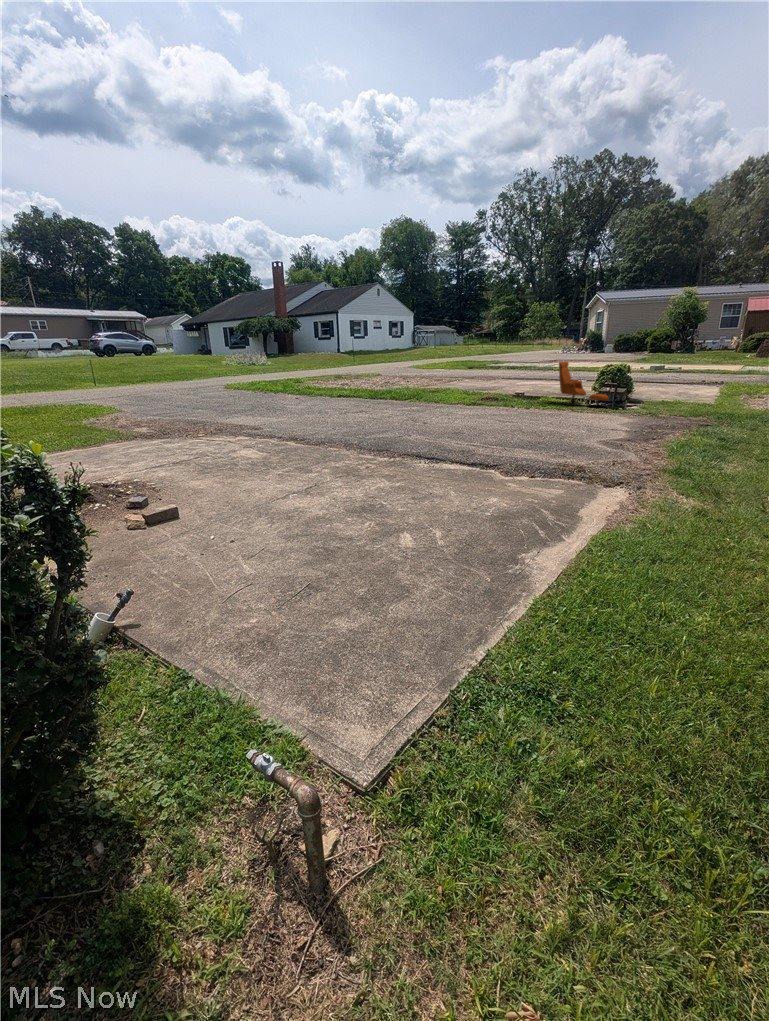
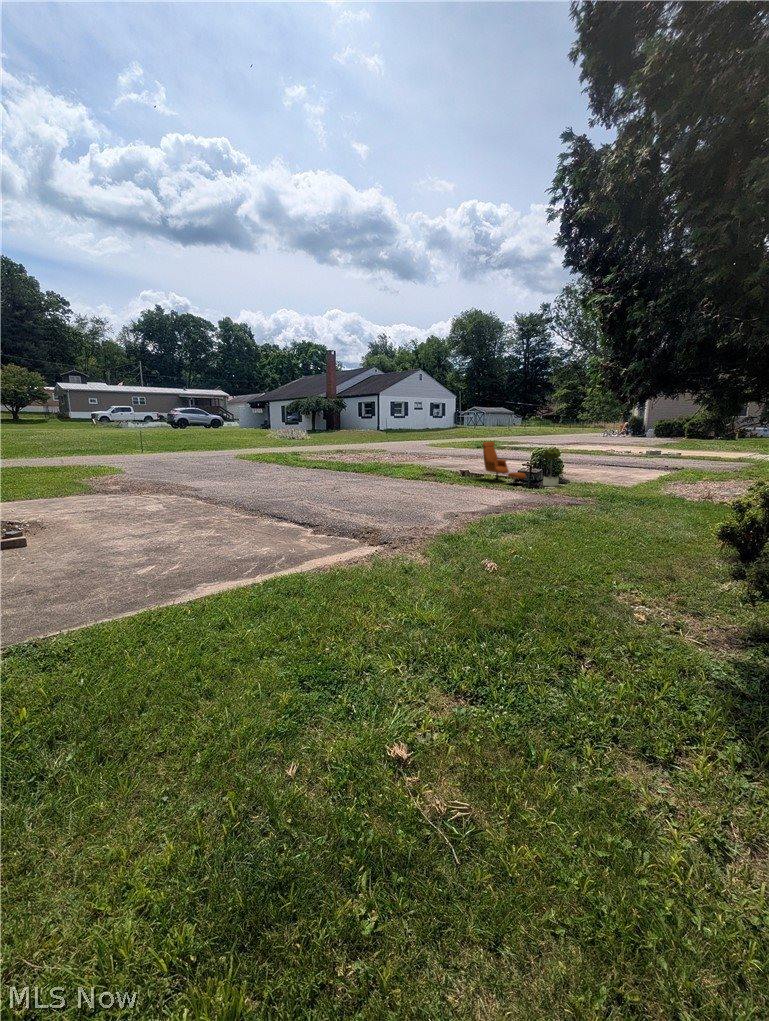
potted tree: none [625,367,647,408] -> present [543,449,560,487]

